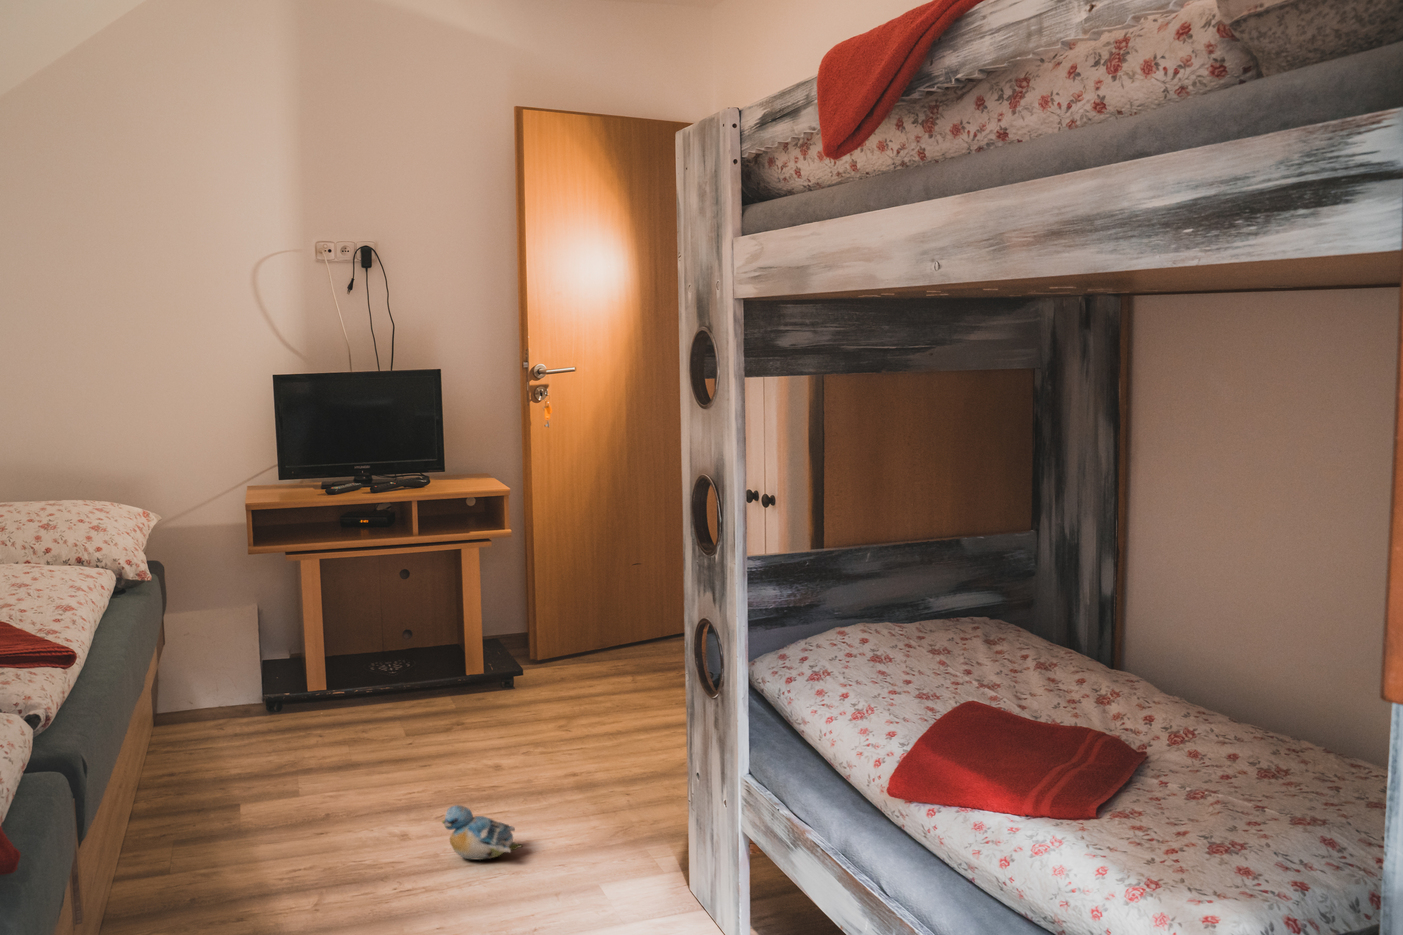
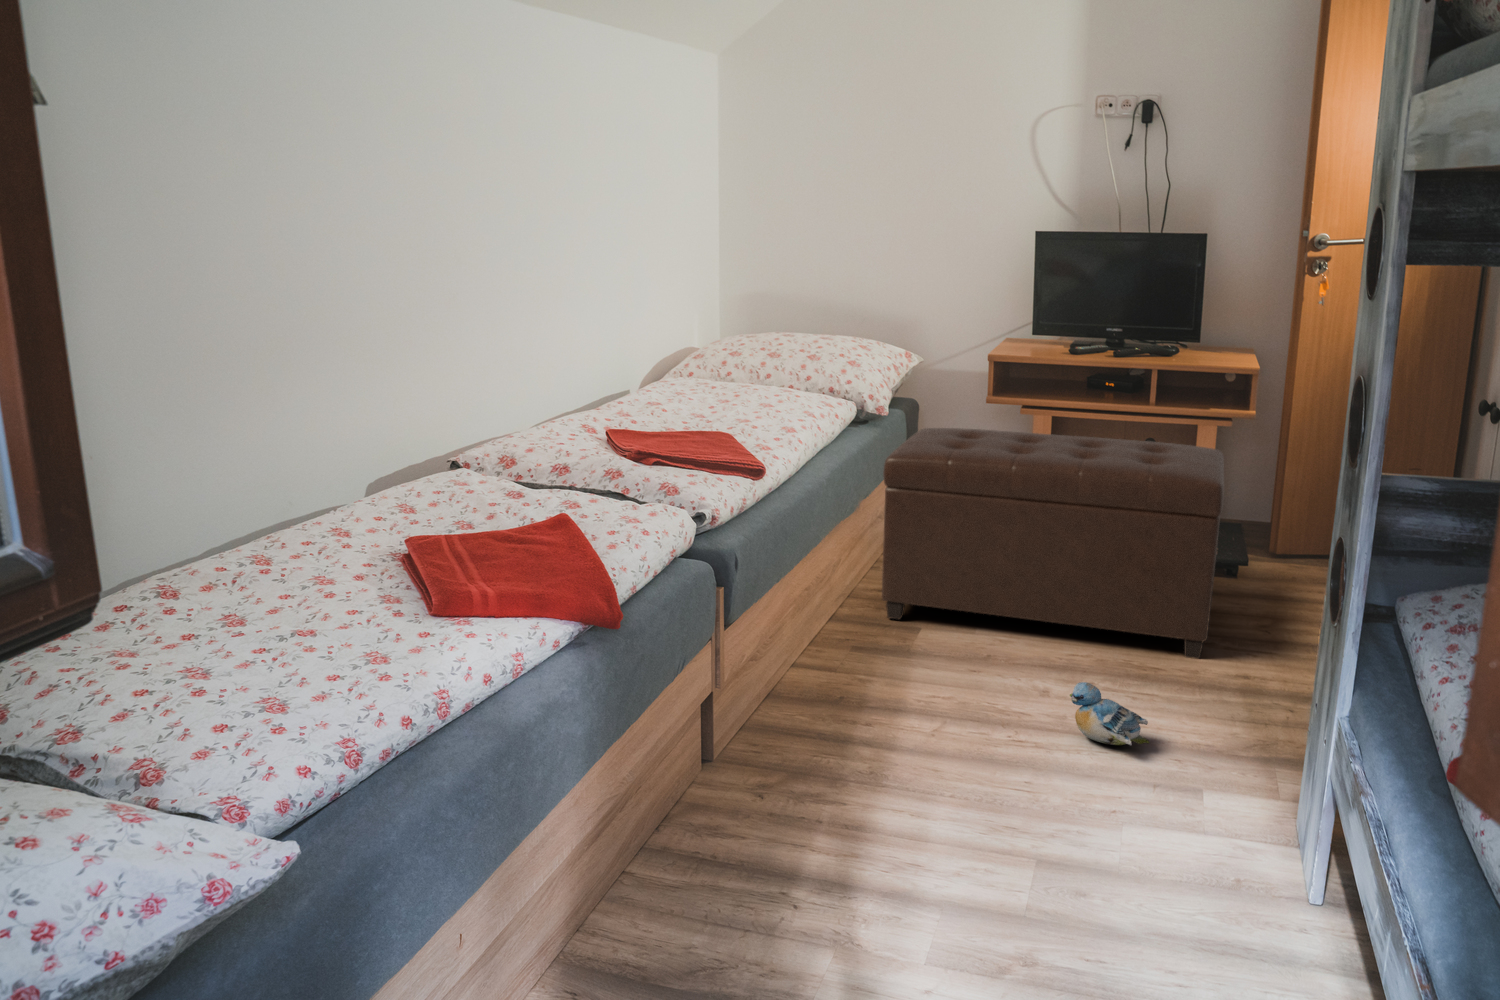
ottoman: none [179,568,526,802] -> present [882,428,1224,659]

